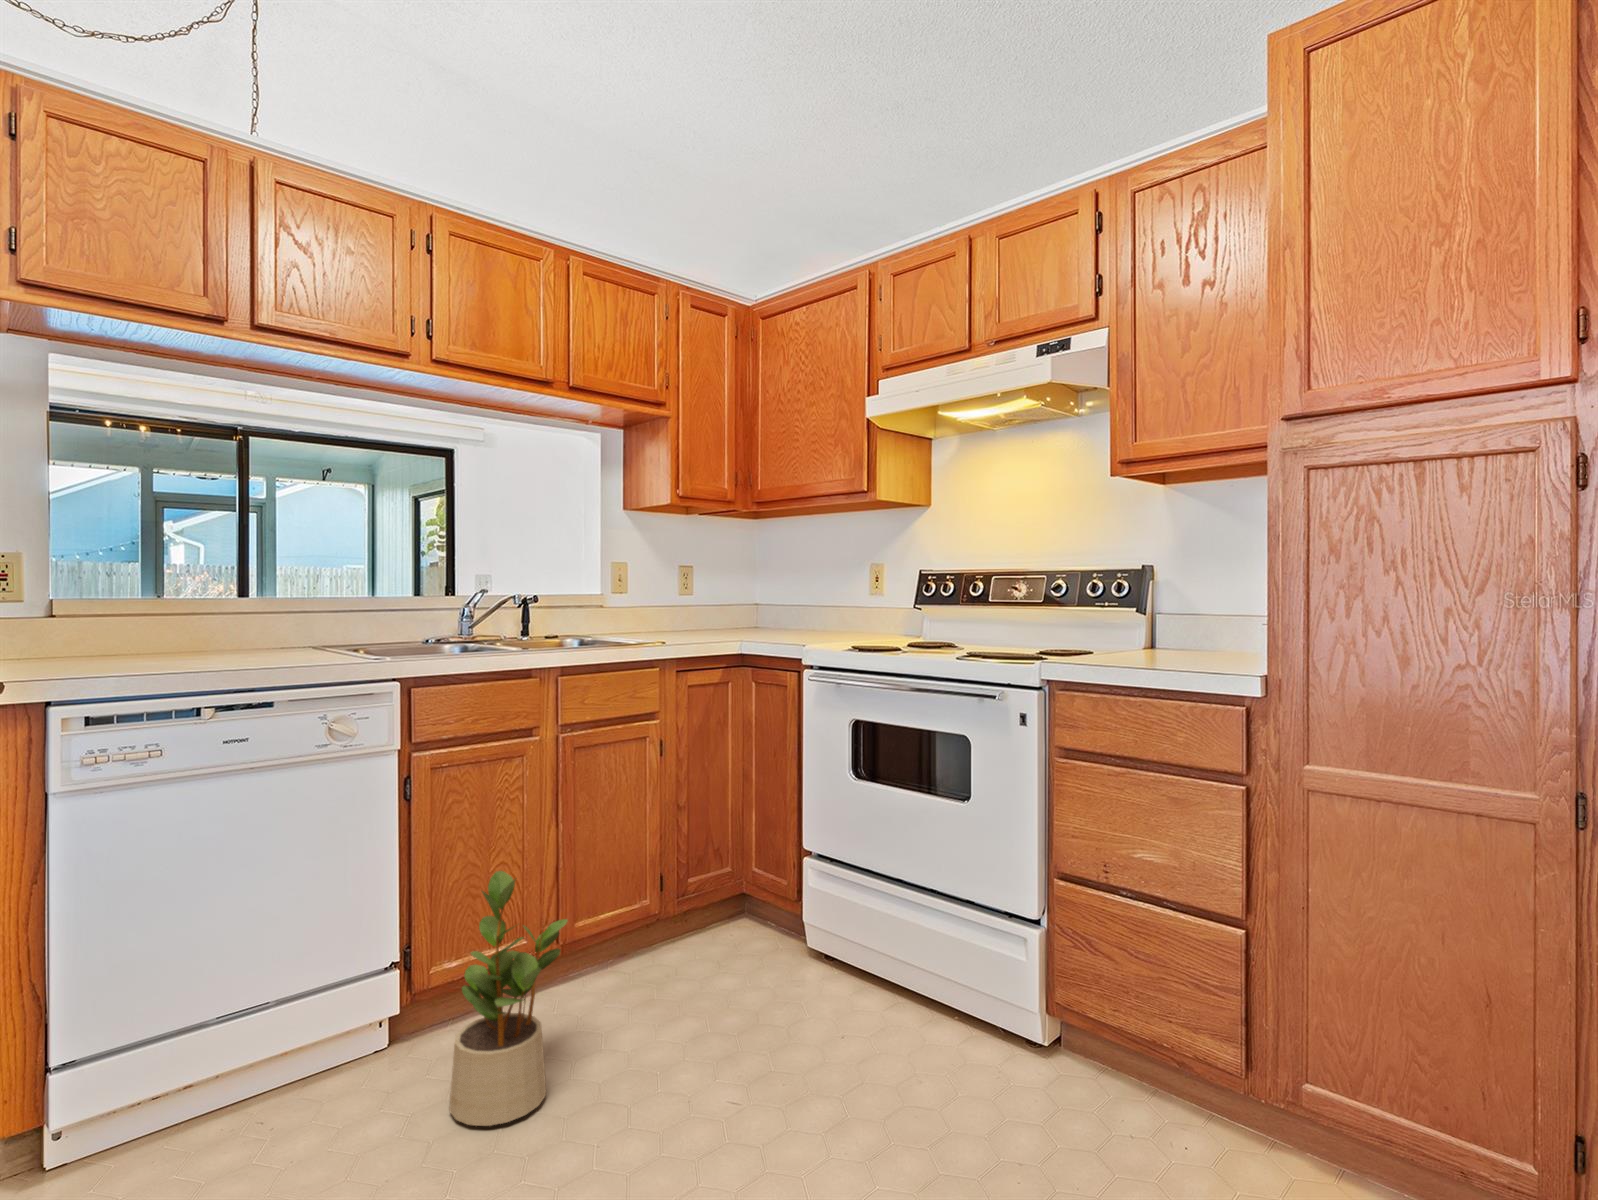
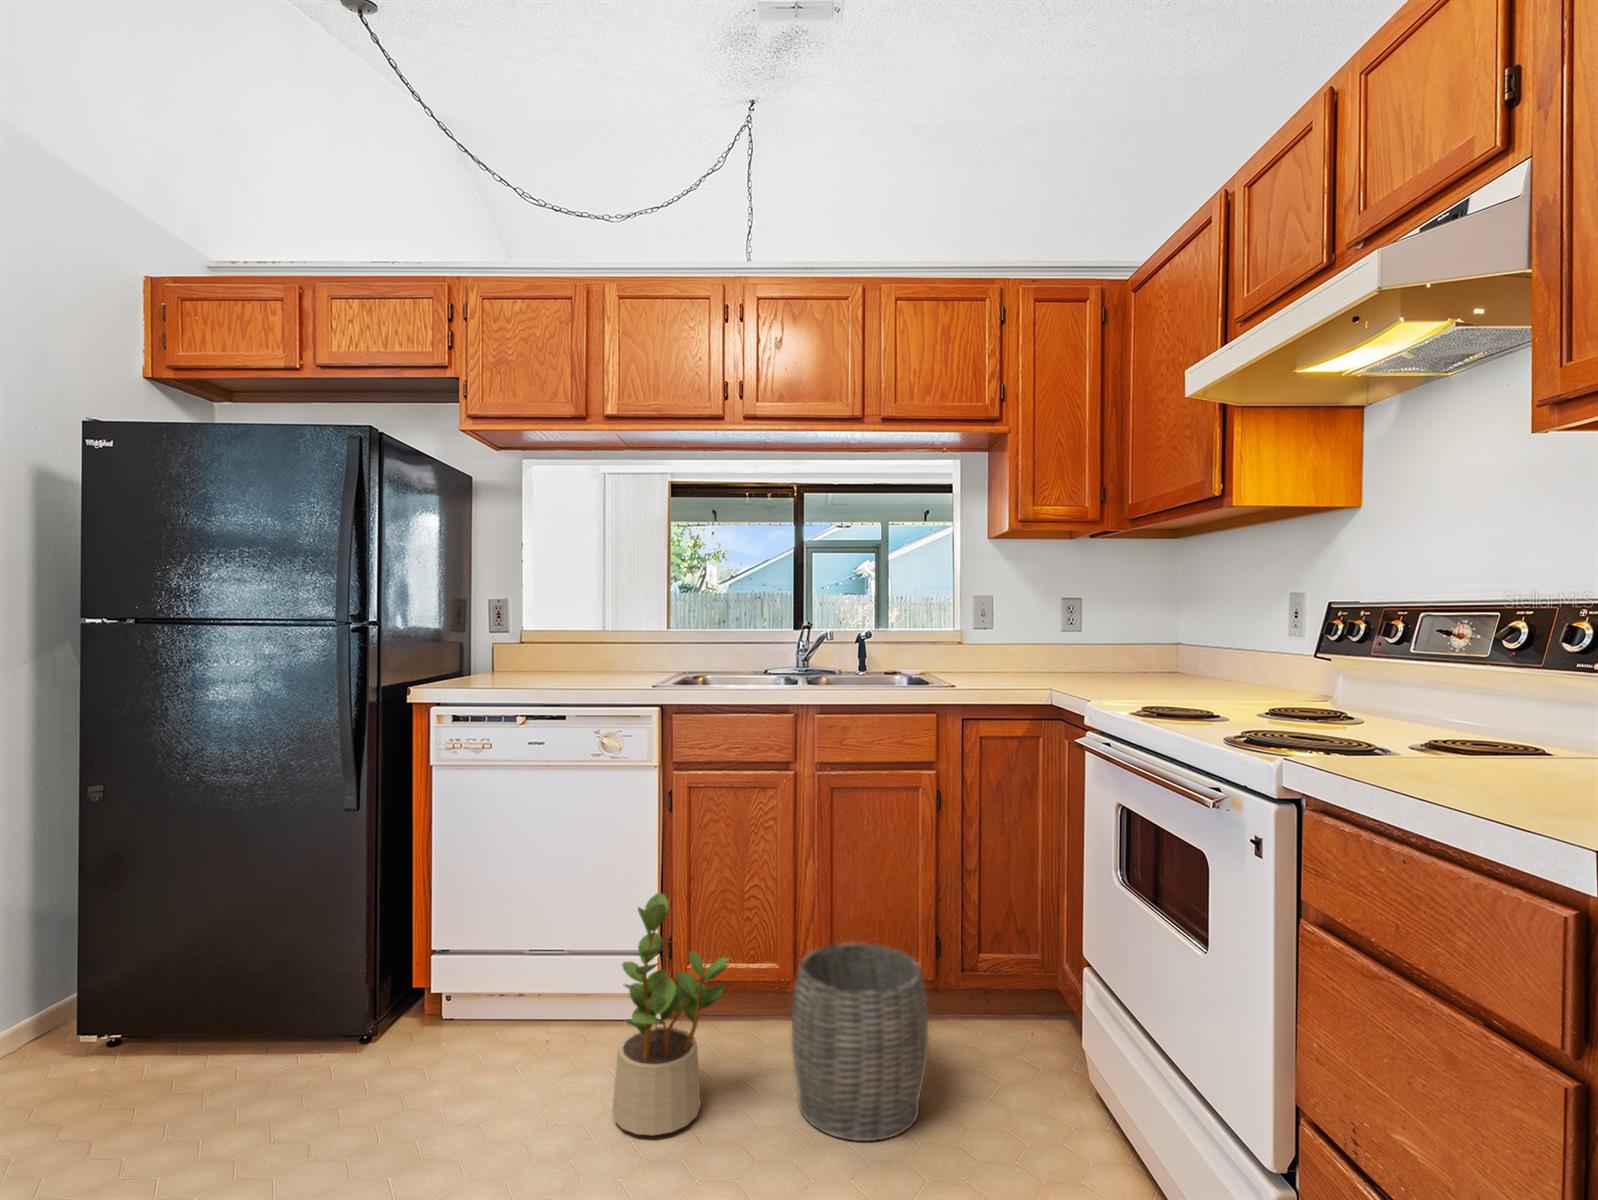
woven basket: none [599,879,724,1048] -> present [792,943,928,1141]

